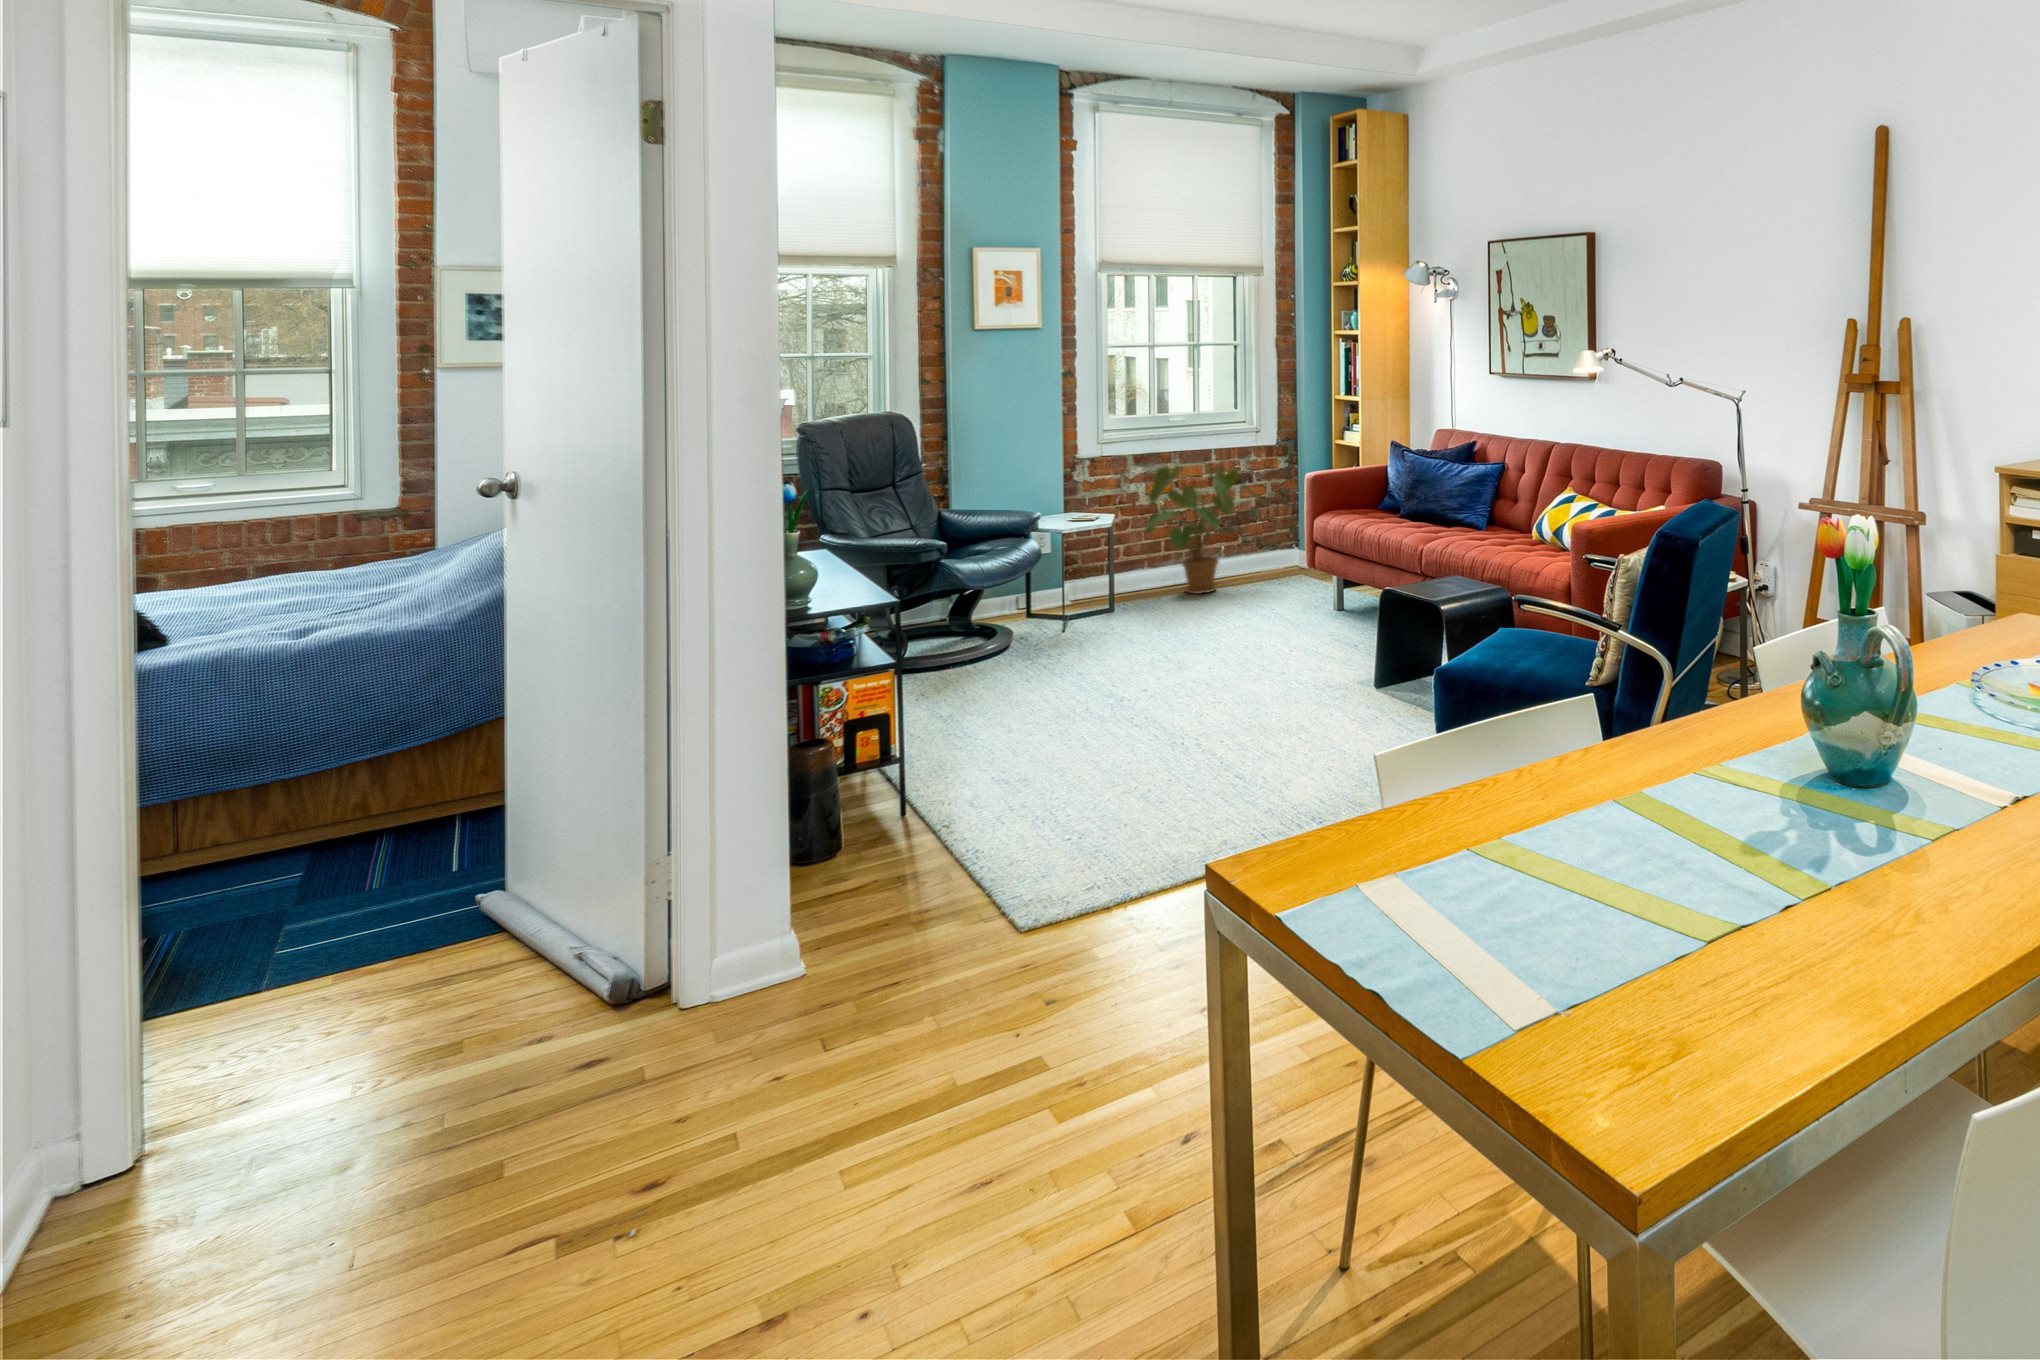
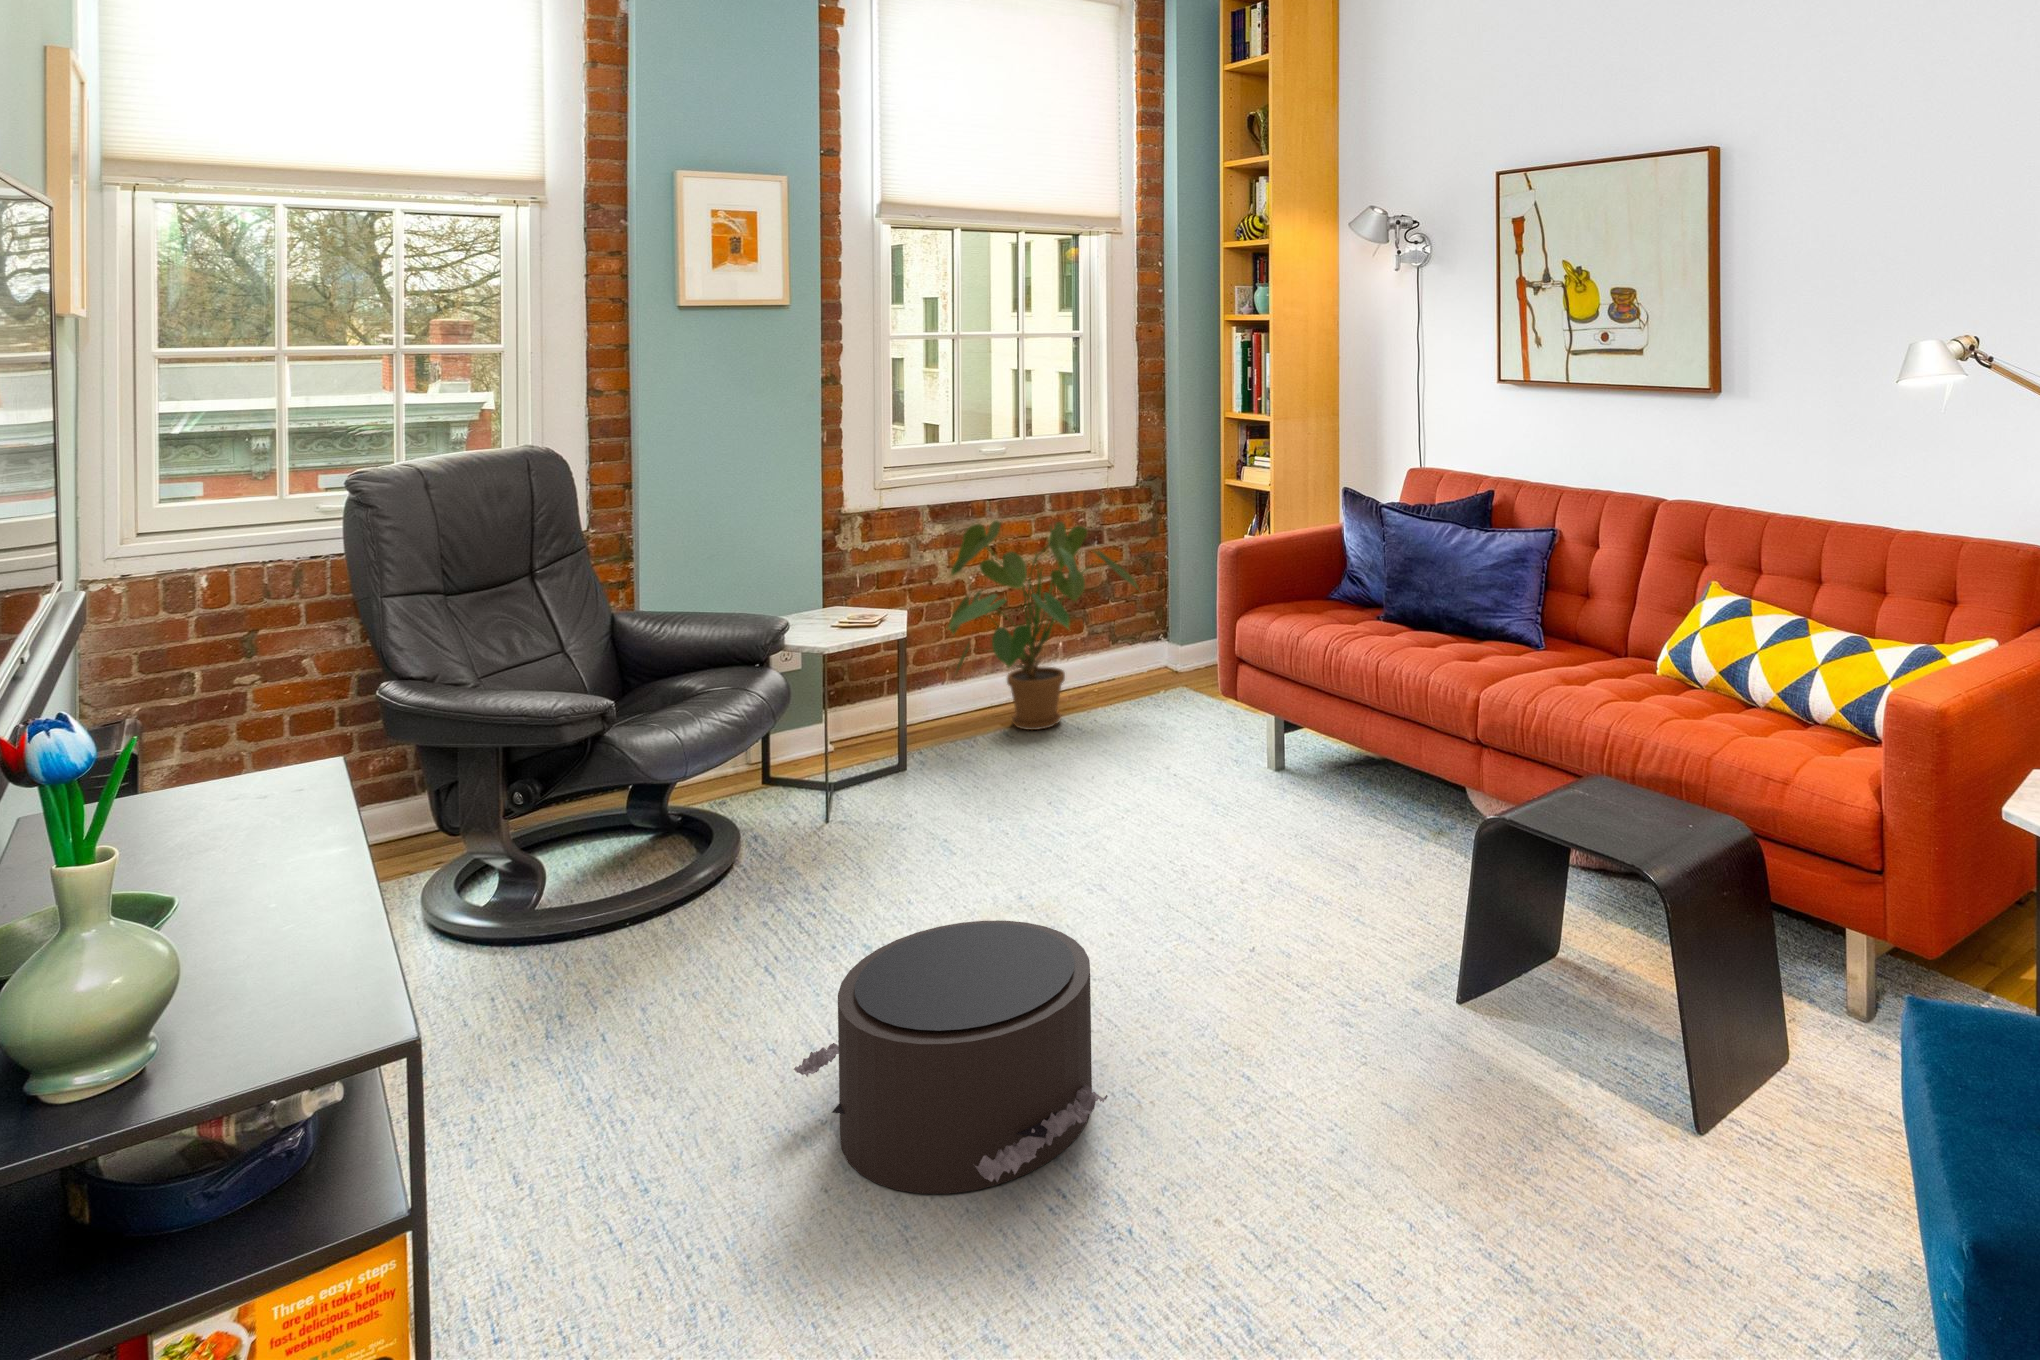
pouf: none [1043,640,1189,739] -> present [794,921,1107,1194]

